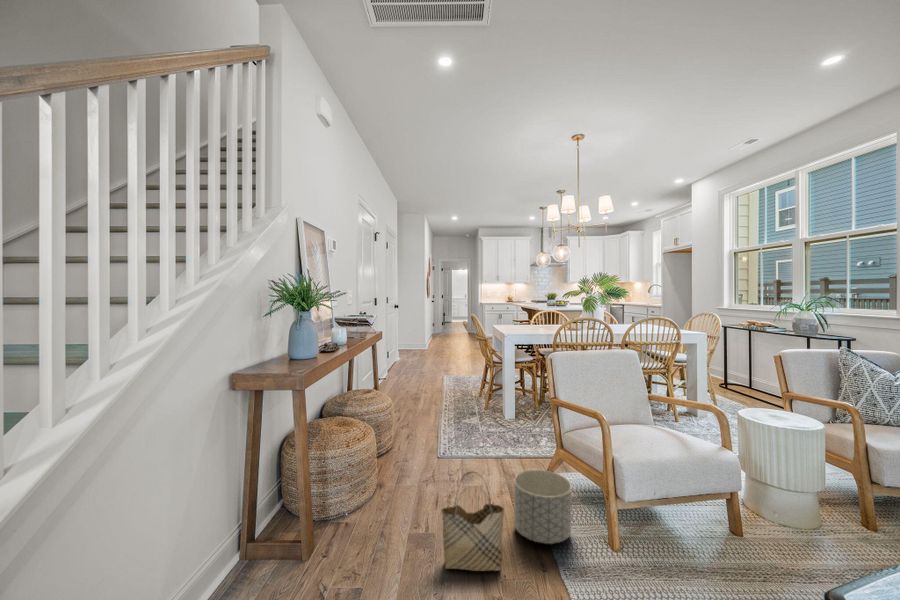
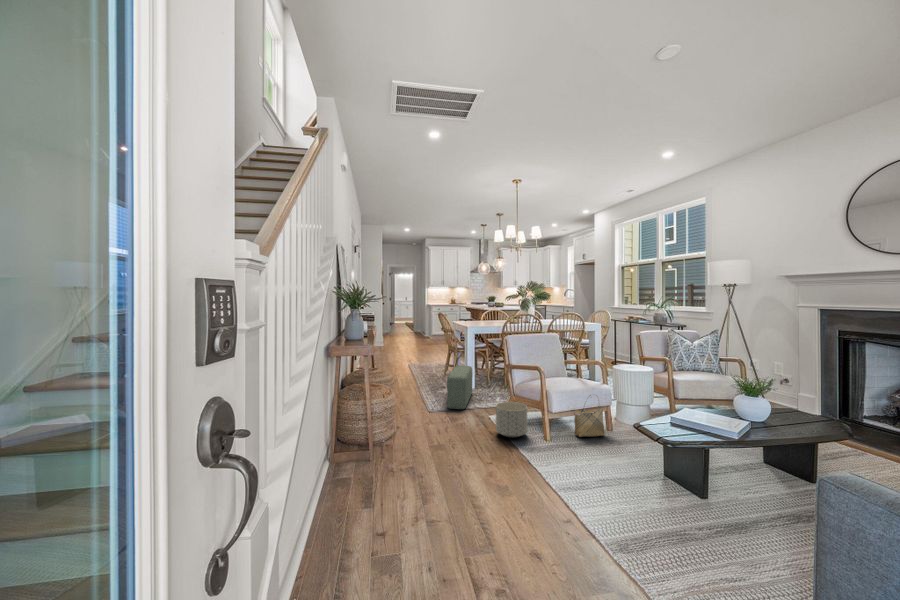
pouf: none [456,389,503,461] -> present [447,366,472,409]
woven basket: present [441,472,504,571] -> present [574,395,605,437]

